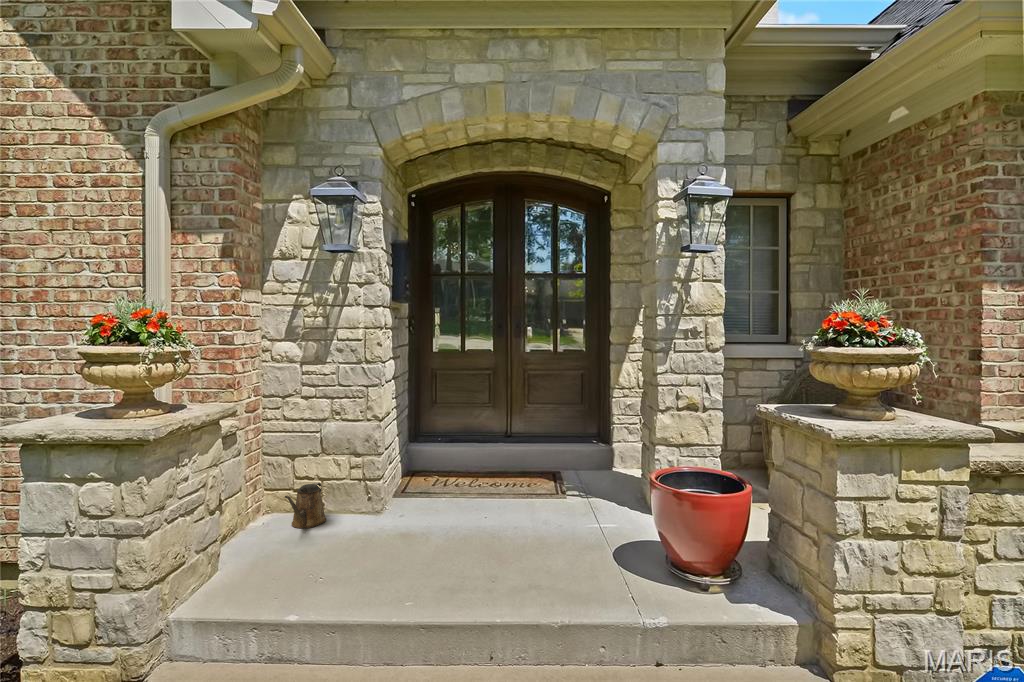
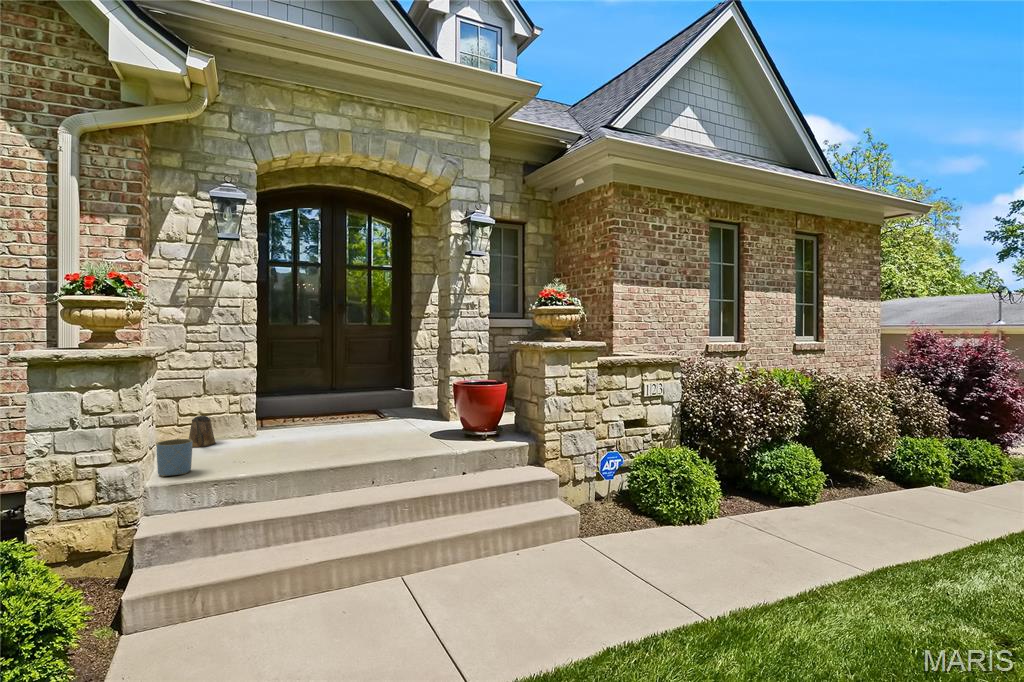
planter: none [186,544,237,607] -> present [156,439,193,477]

